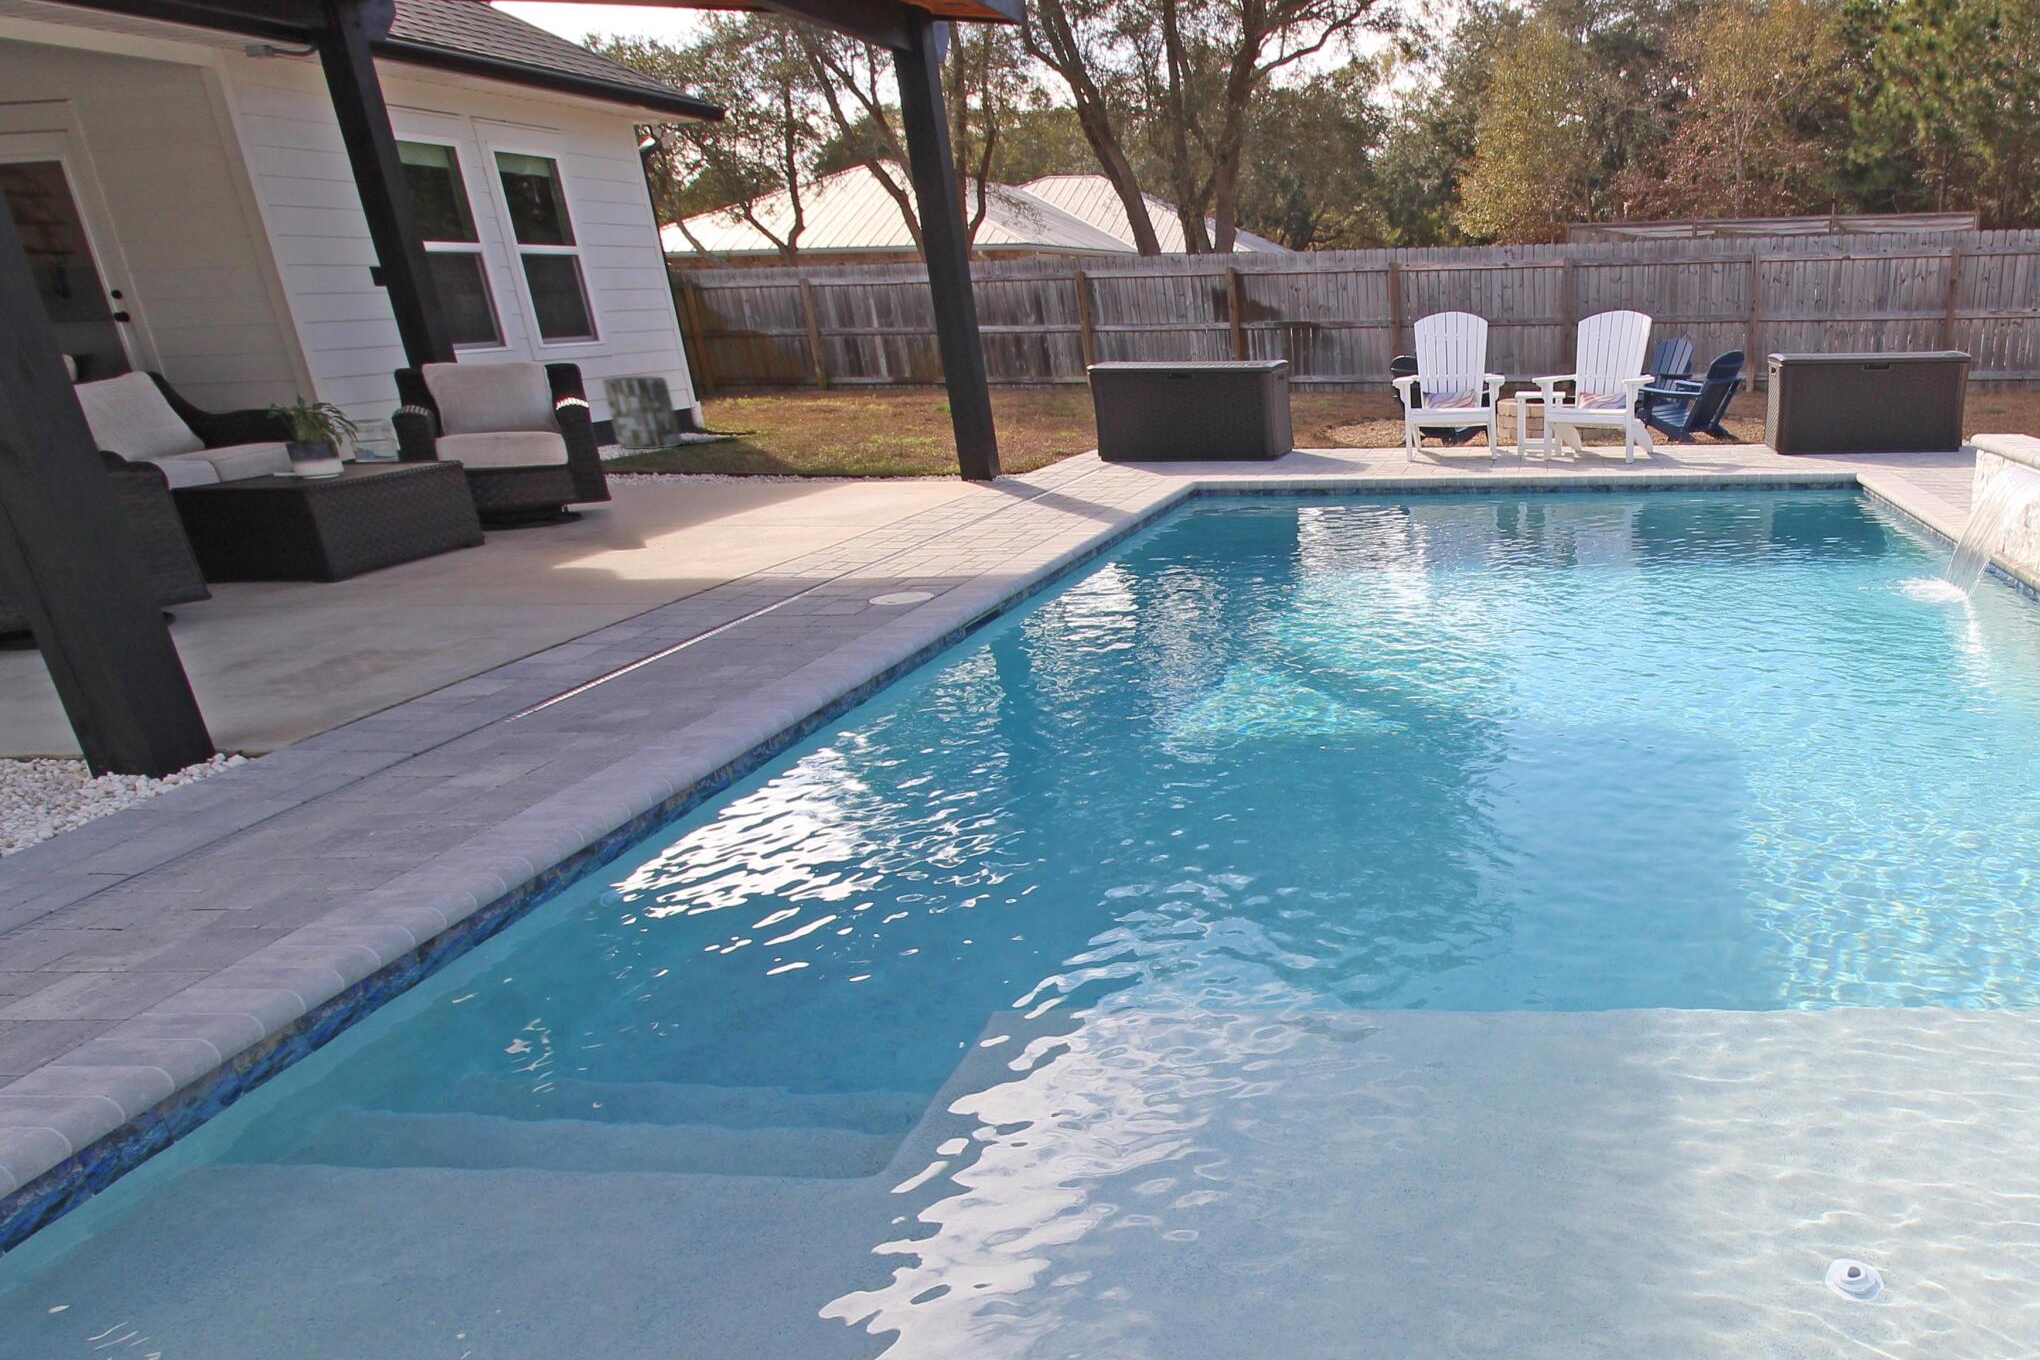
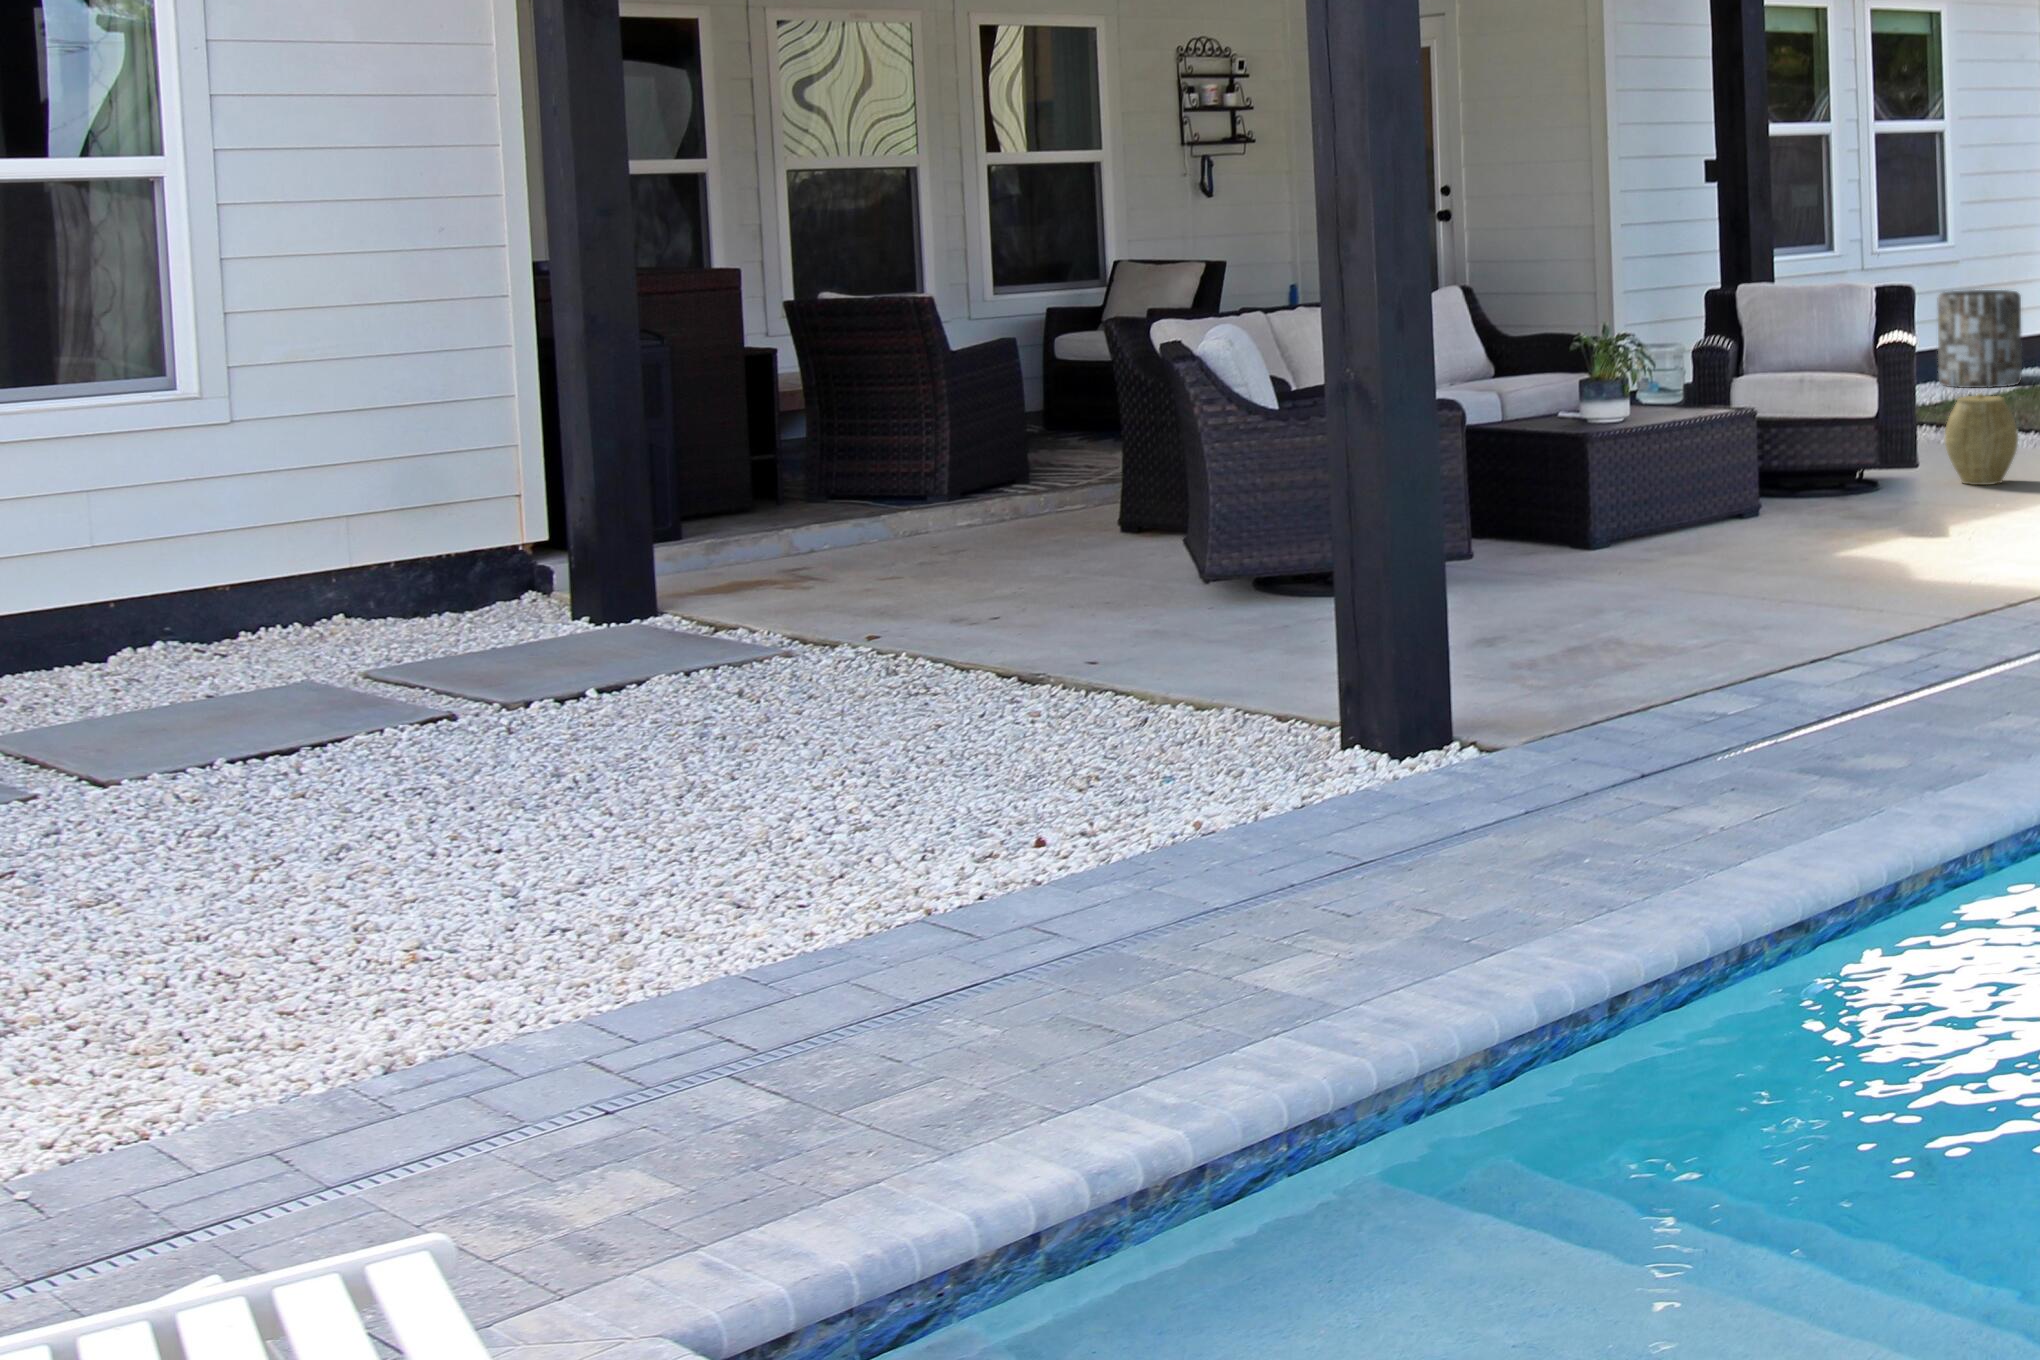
woven basket: none [629,446,688,514] -> present [1944,394,2018,485]

